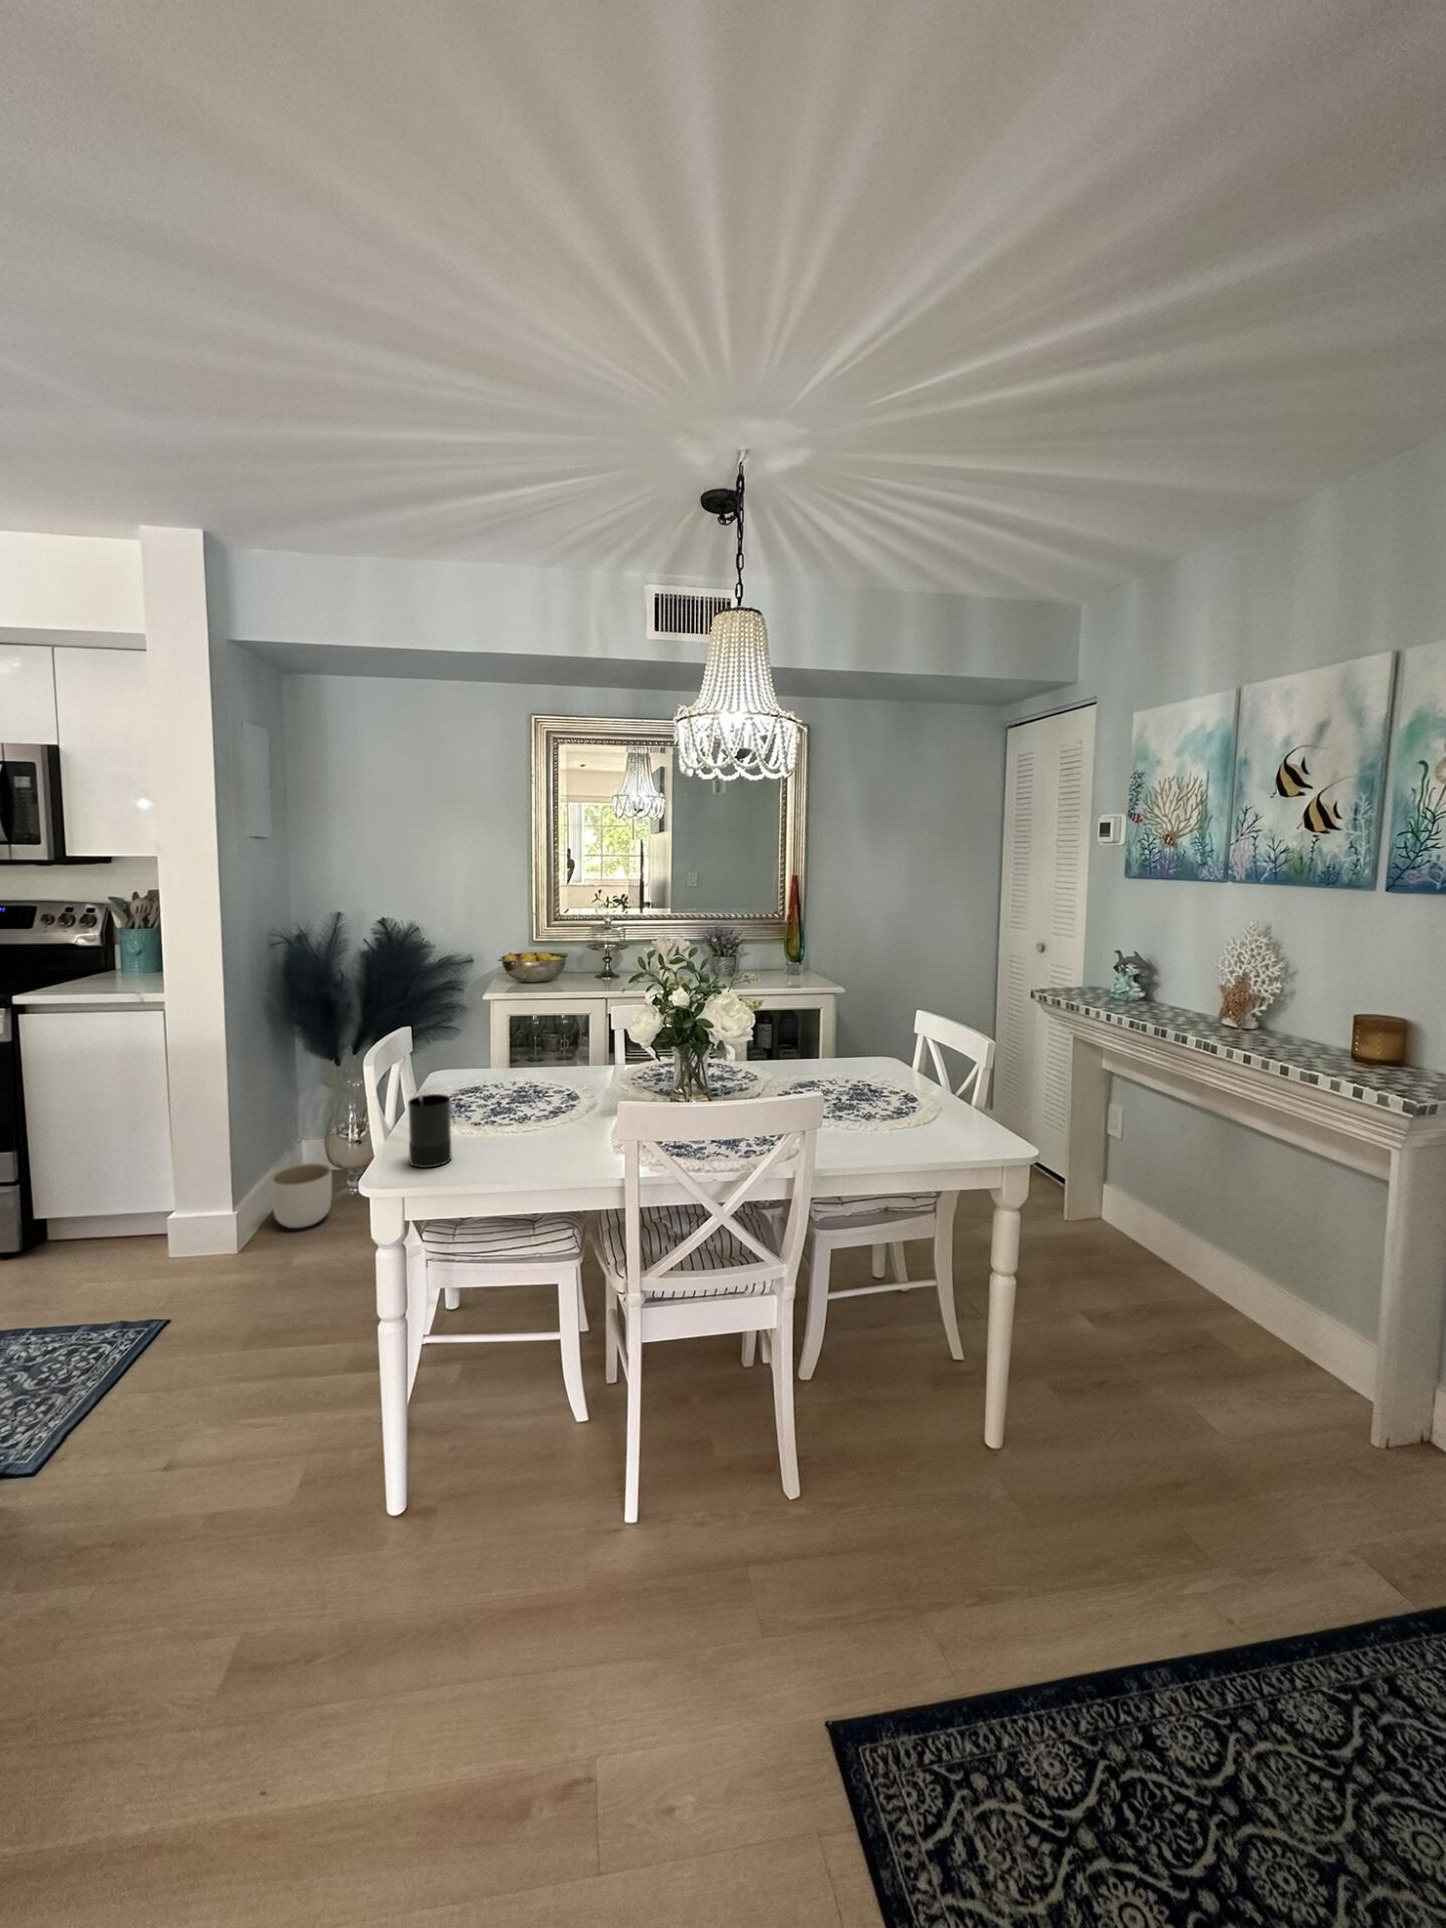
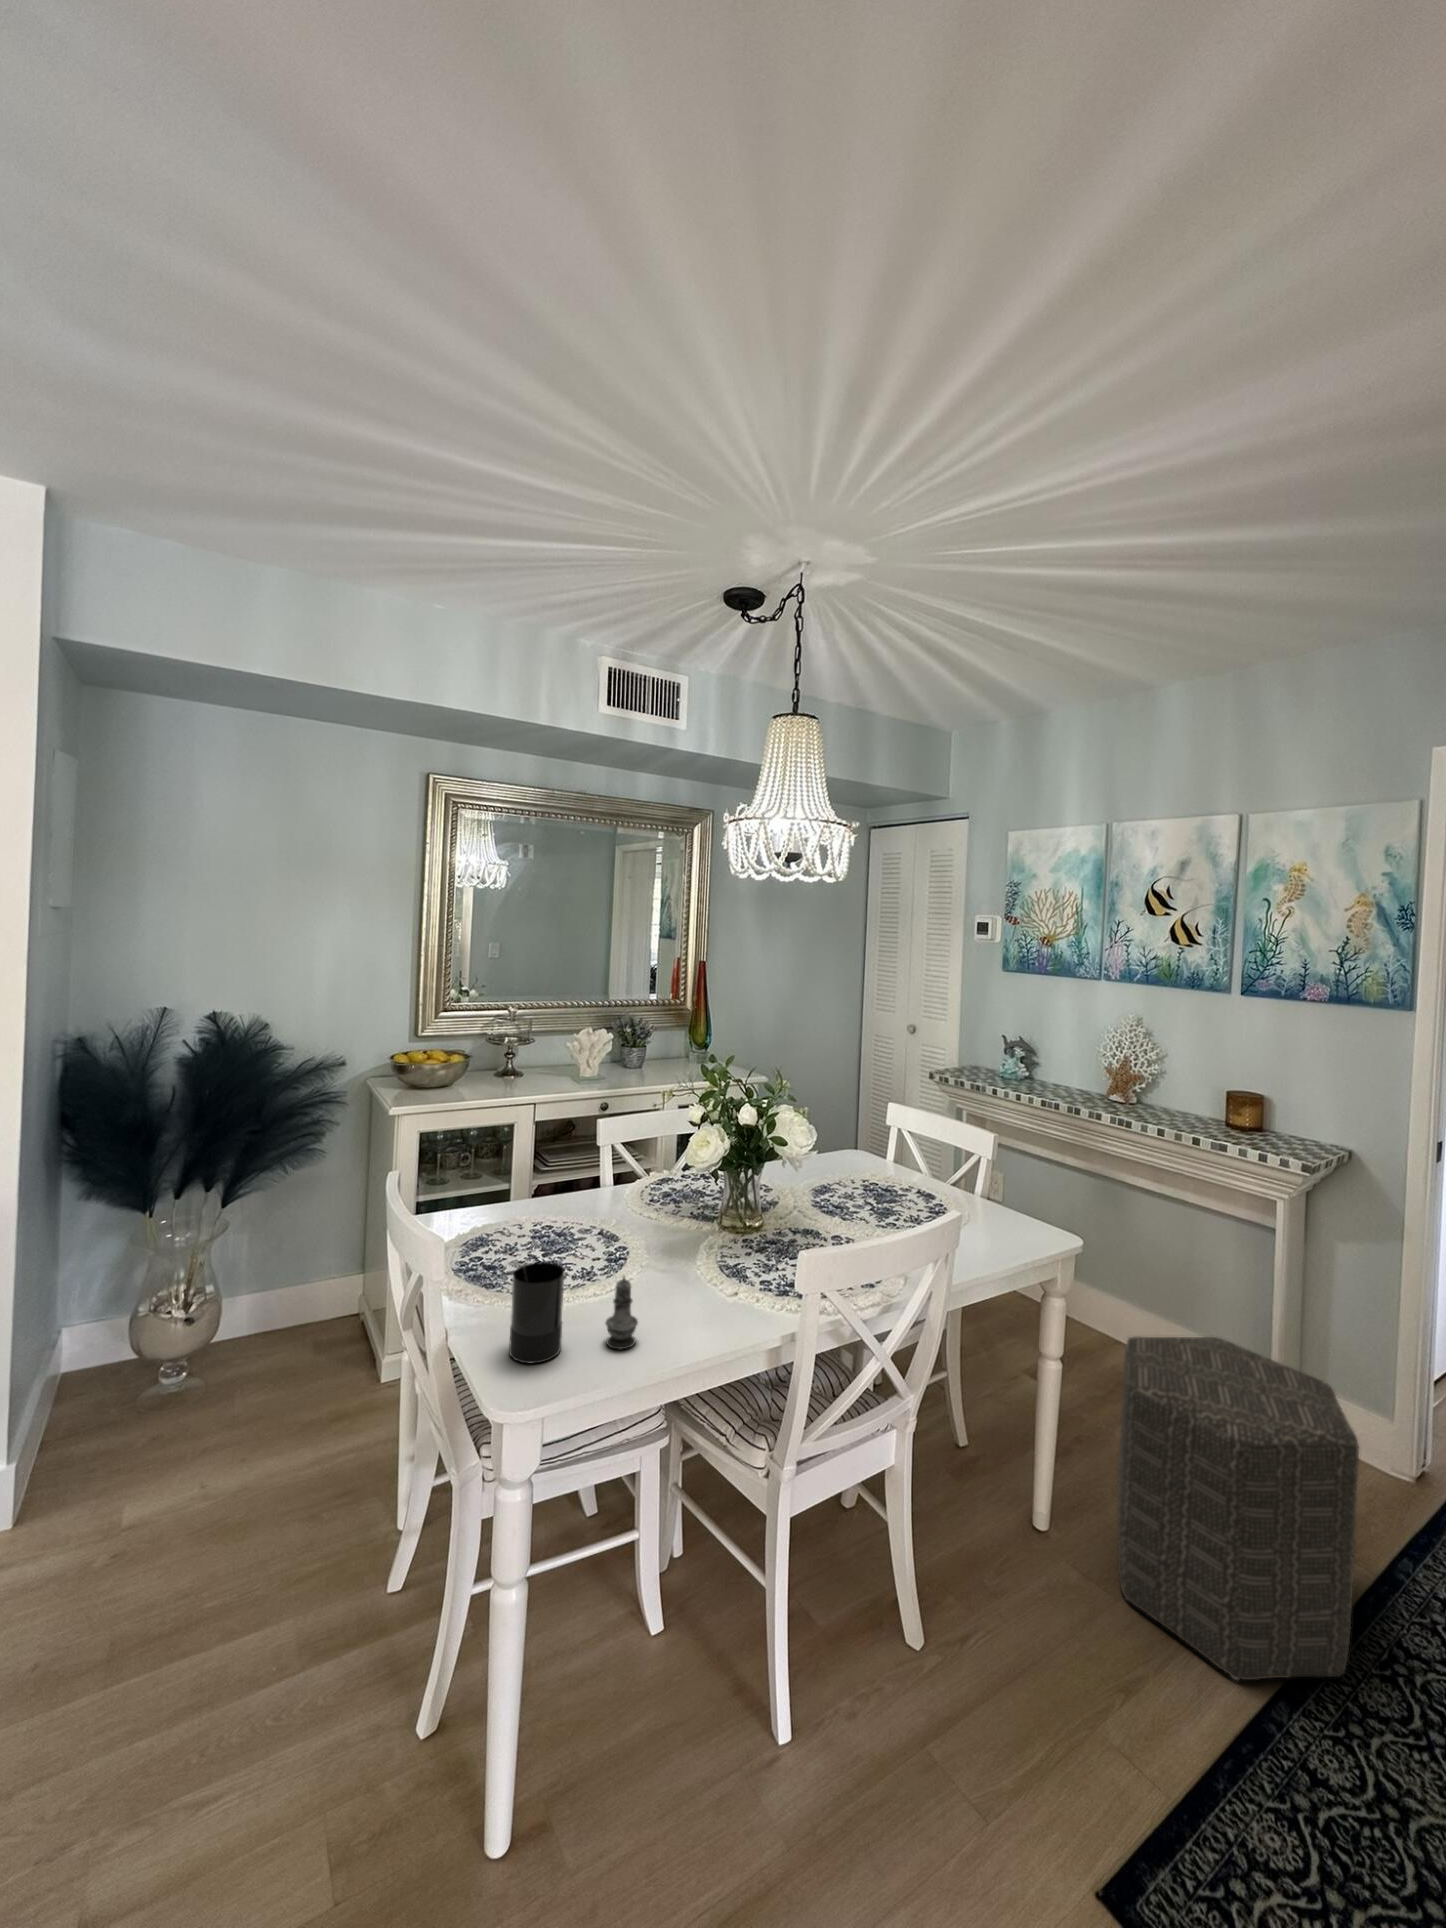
salt shaker: none [480,1111,508,1169] -> present [606,1277,638,1349]
planter: present [271,1163,332,1228] -> none [50,1368,150,1474]
ottoman: none [1037,1267,1330,1674] -> present [1117,1337,1359,1680]

